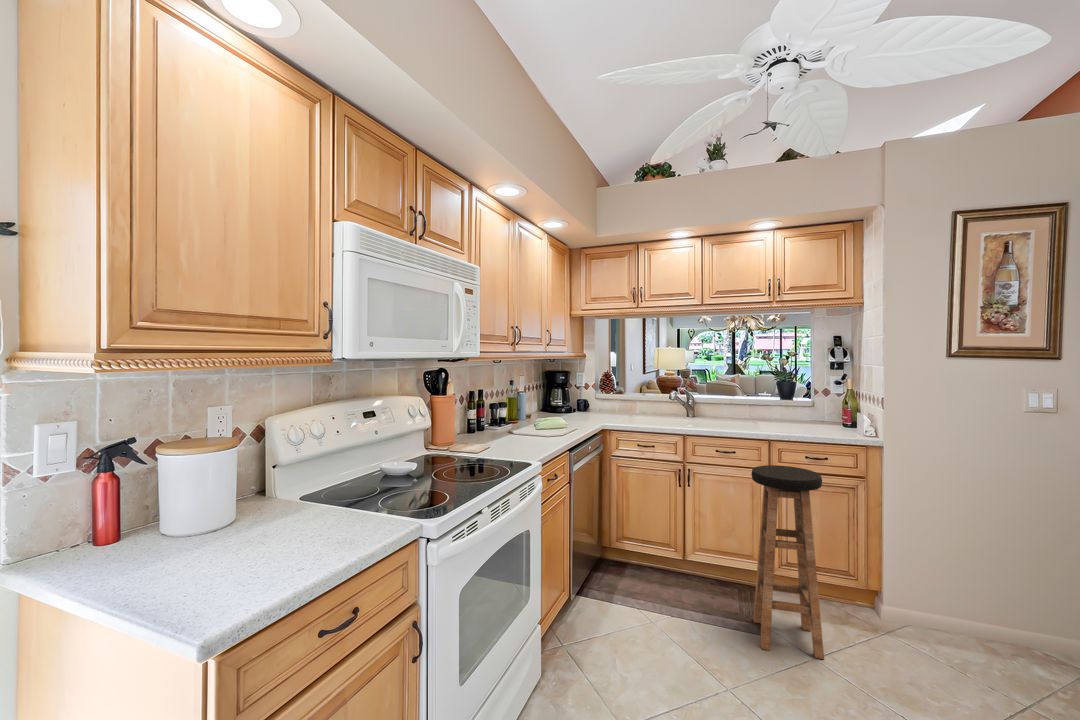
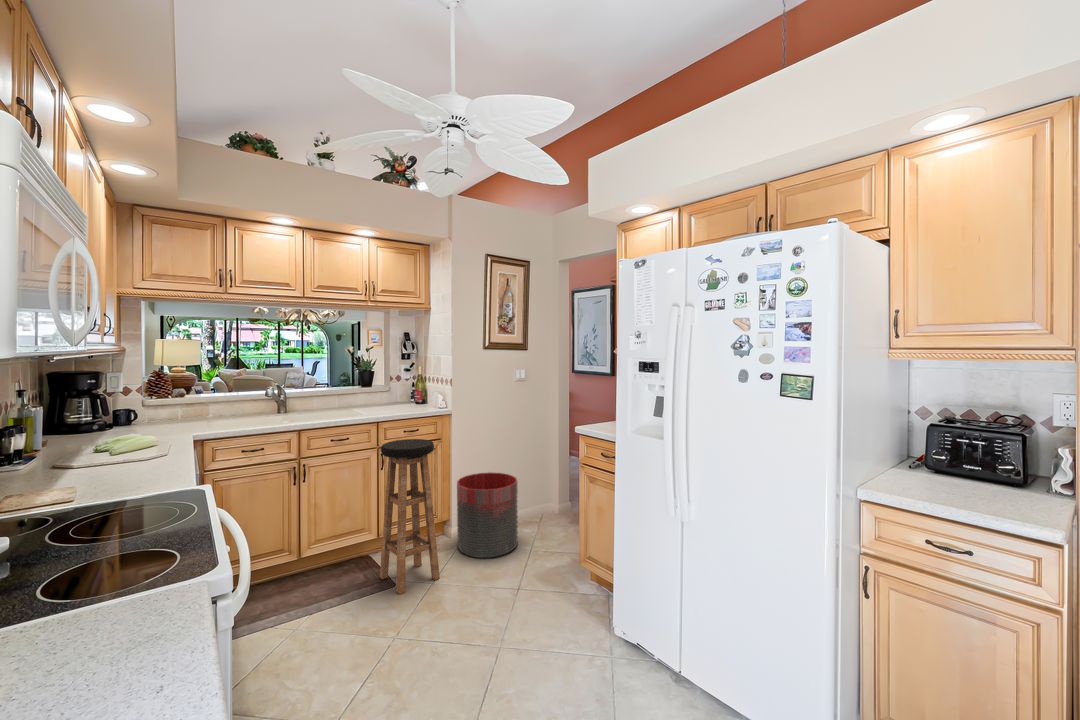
trash can: none [876,539,998,687] -> present [457,472,518,558]

